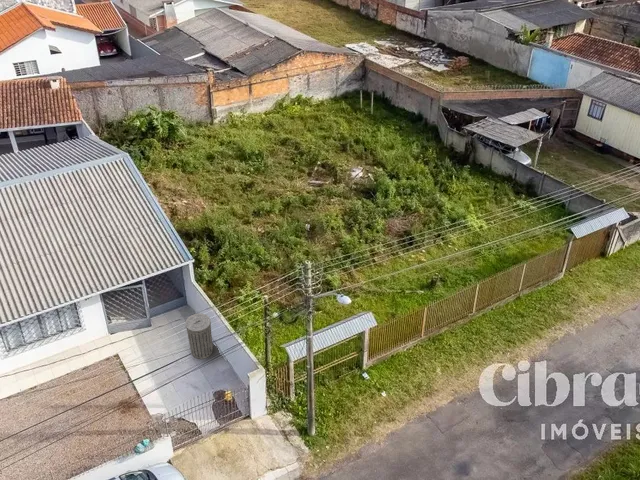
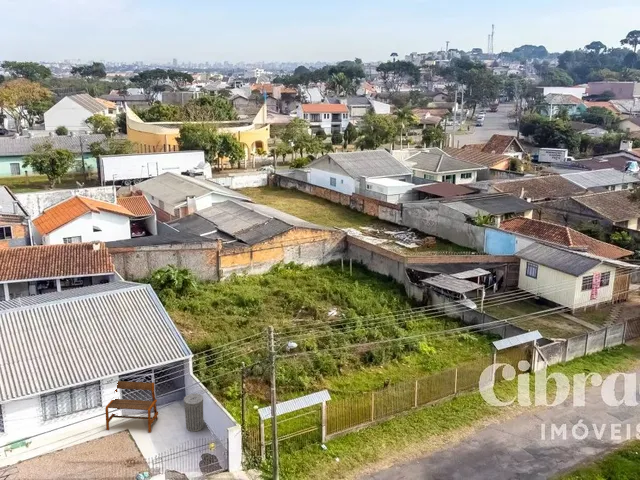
bench: none [84,298,154,362] -> present [105,381,158,433]

